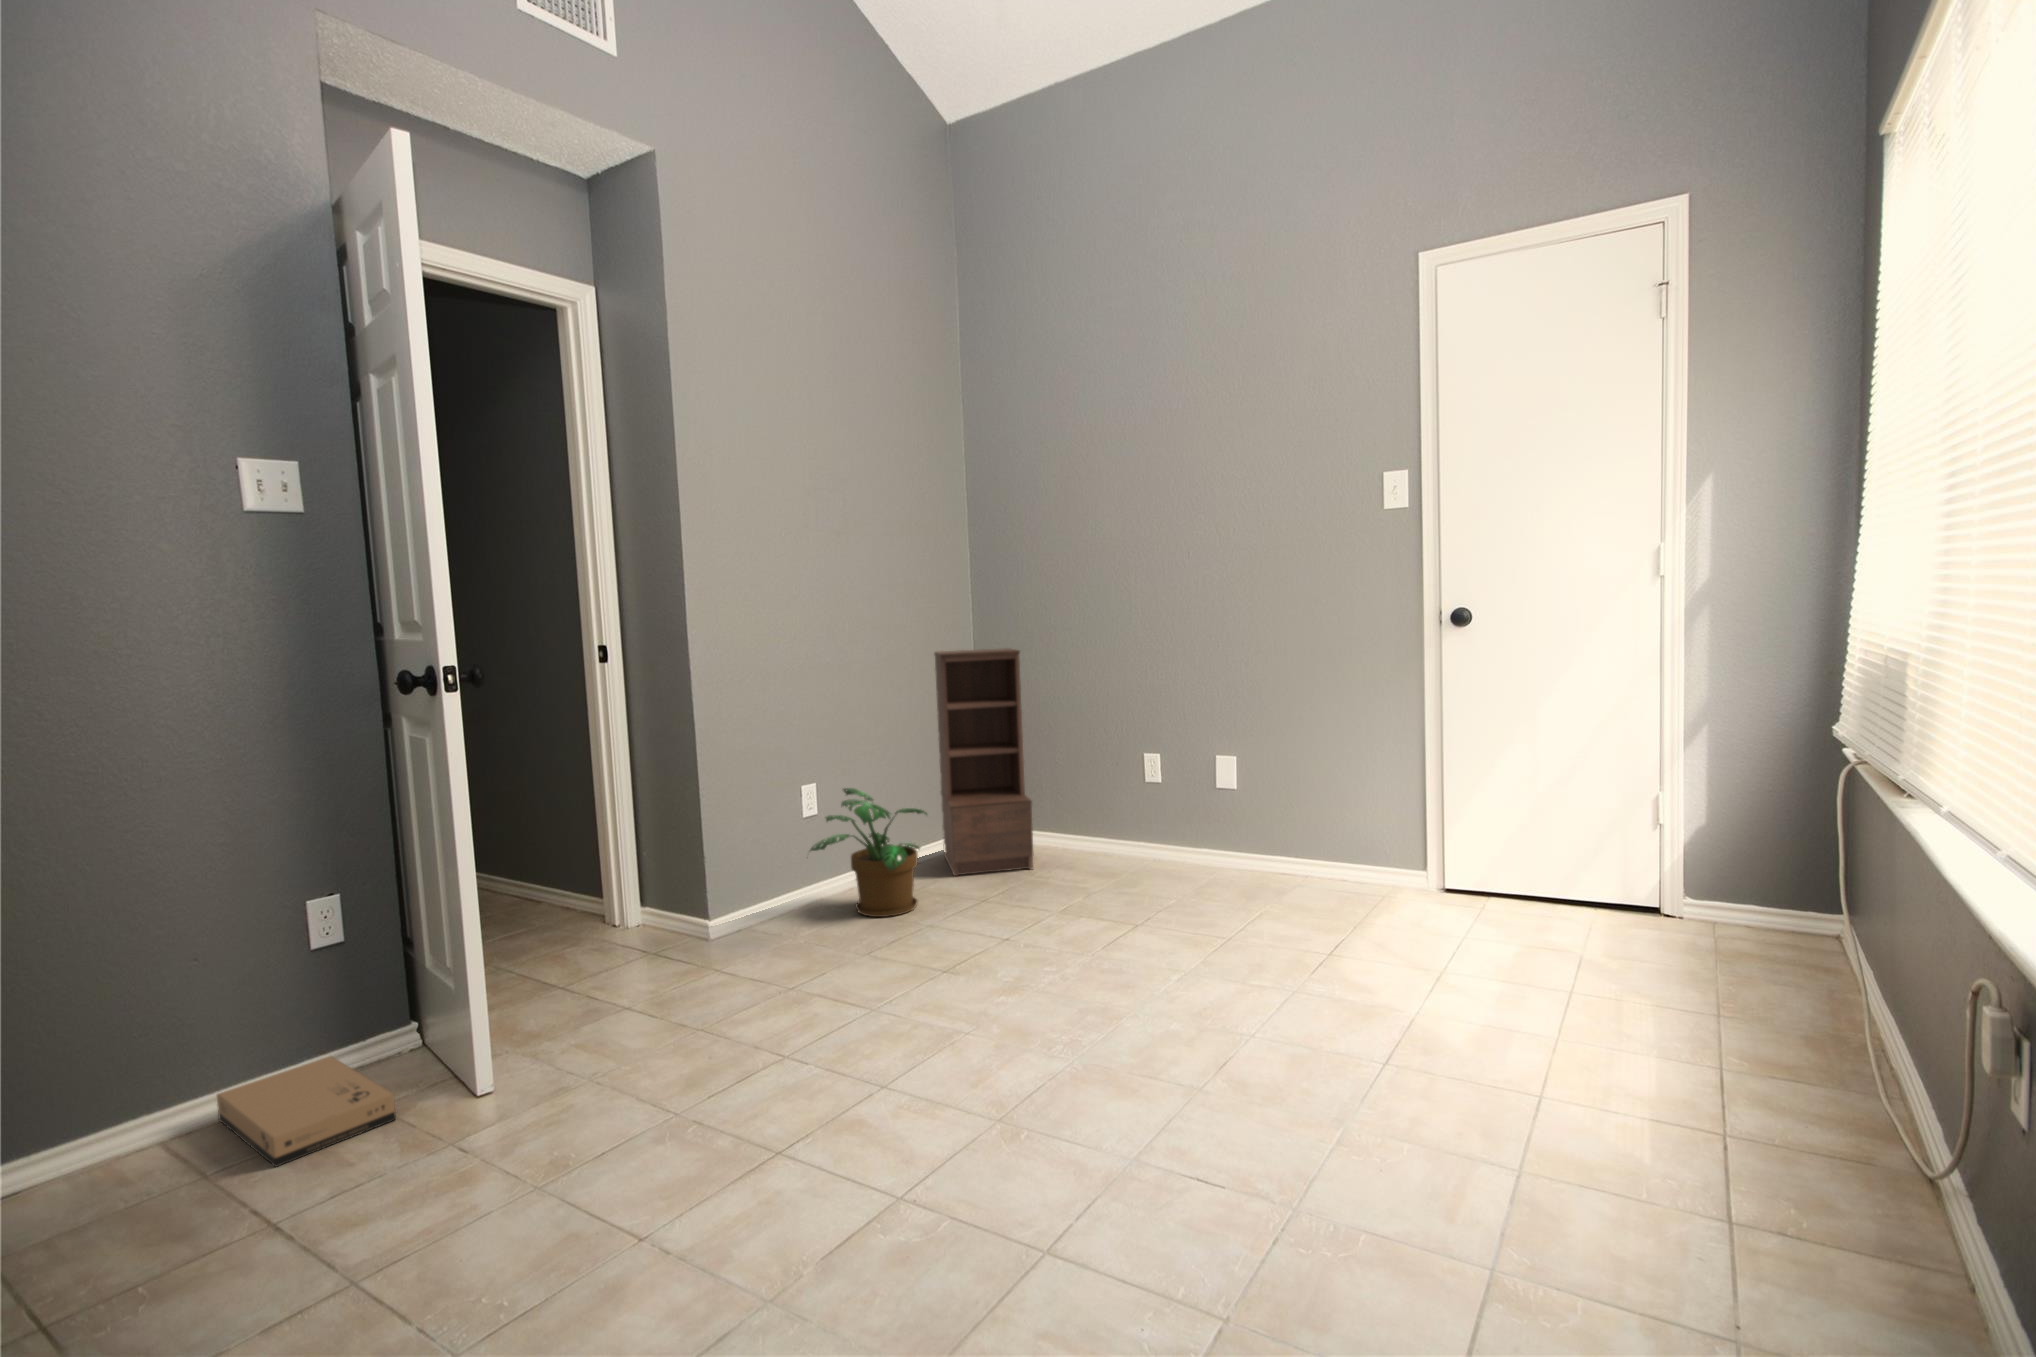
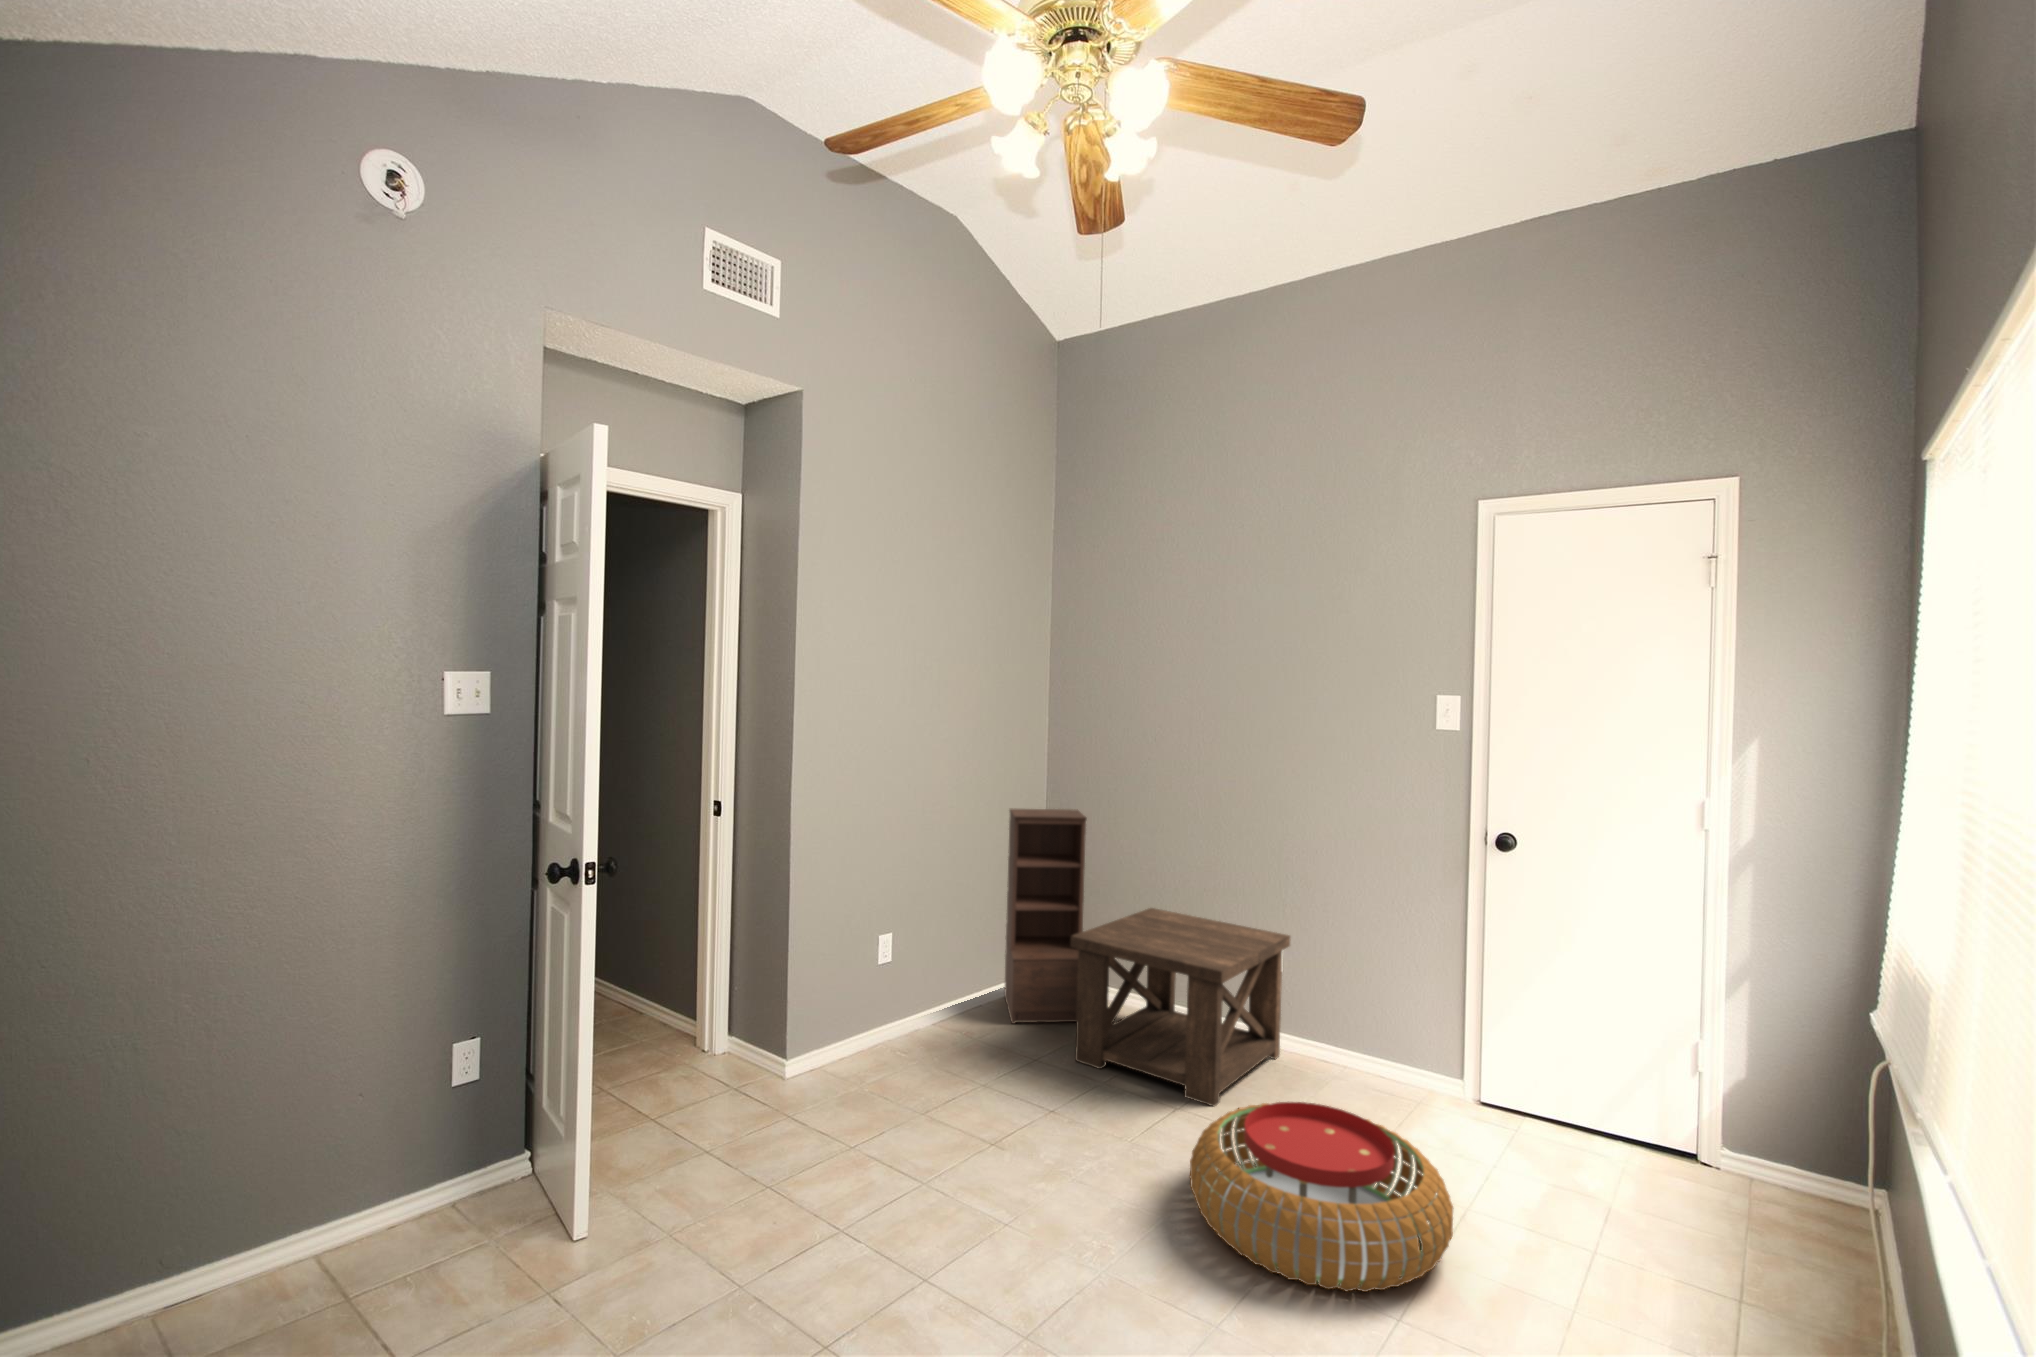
side table: none [1012,742,1246,920] -> present [1071,908,1290,1106]
potted plant: present [809,788,927,917] -> none [880,938,991,1068]
pouf: none [1157,883,1431,1043] -> present [1190,1102,1454,1292]
cardboard box: present [217,1056,396,1167] -> none [361,1186,505,1307]

